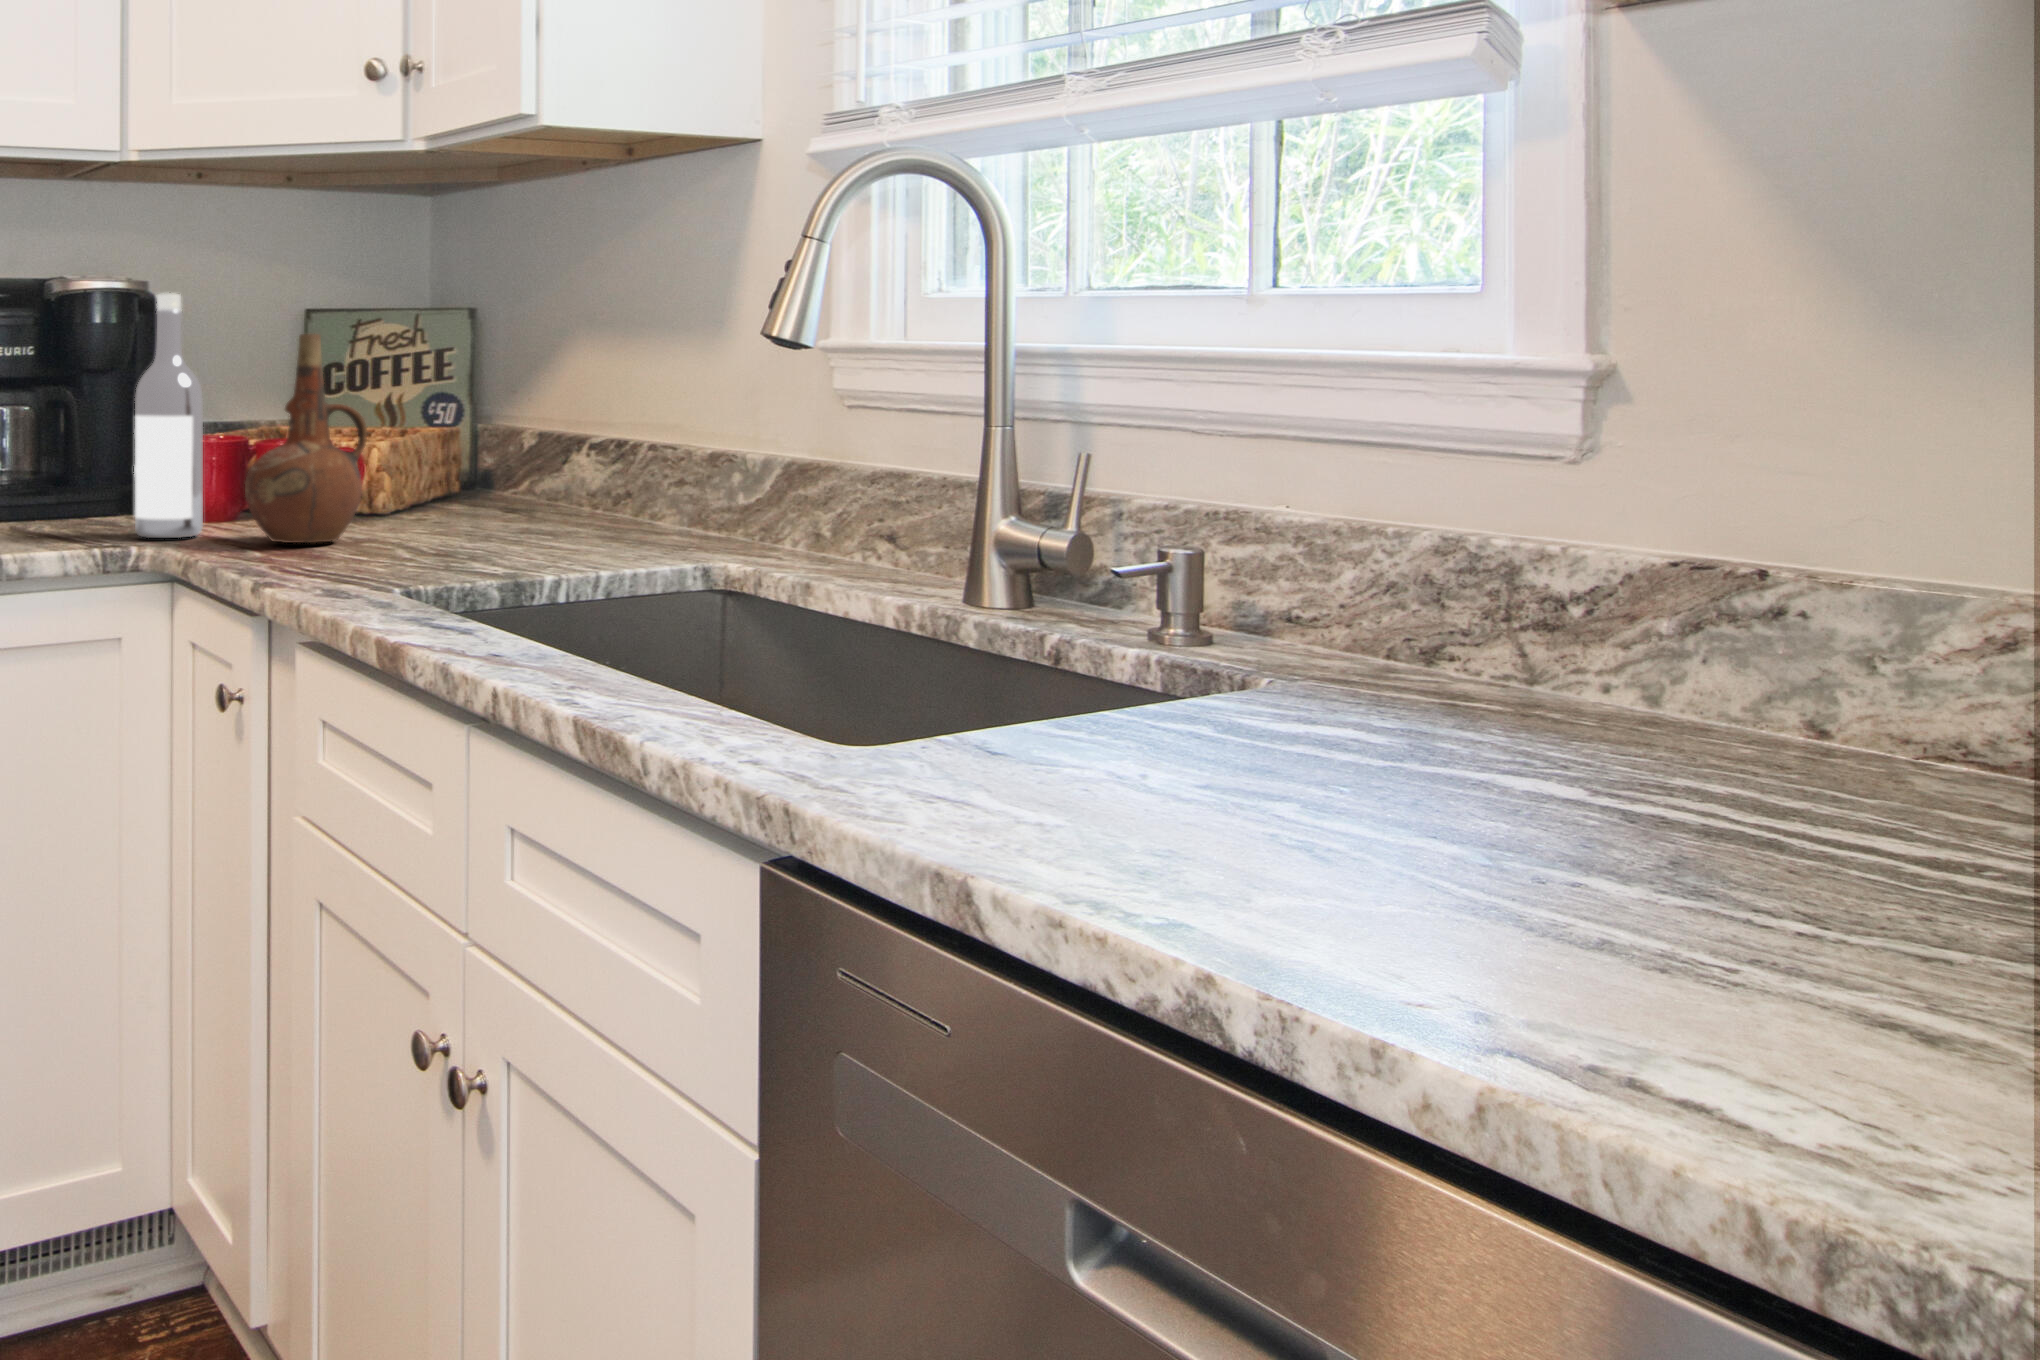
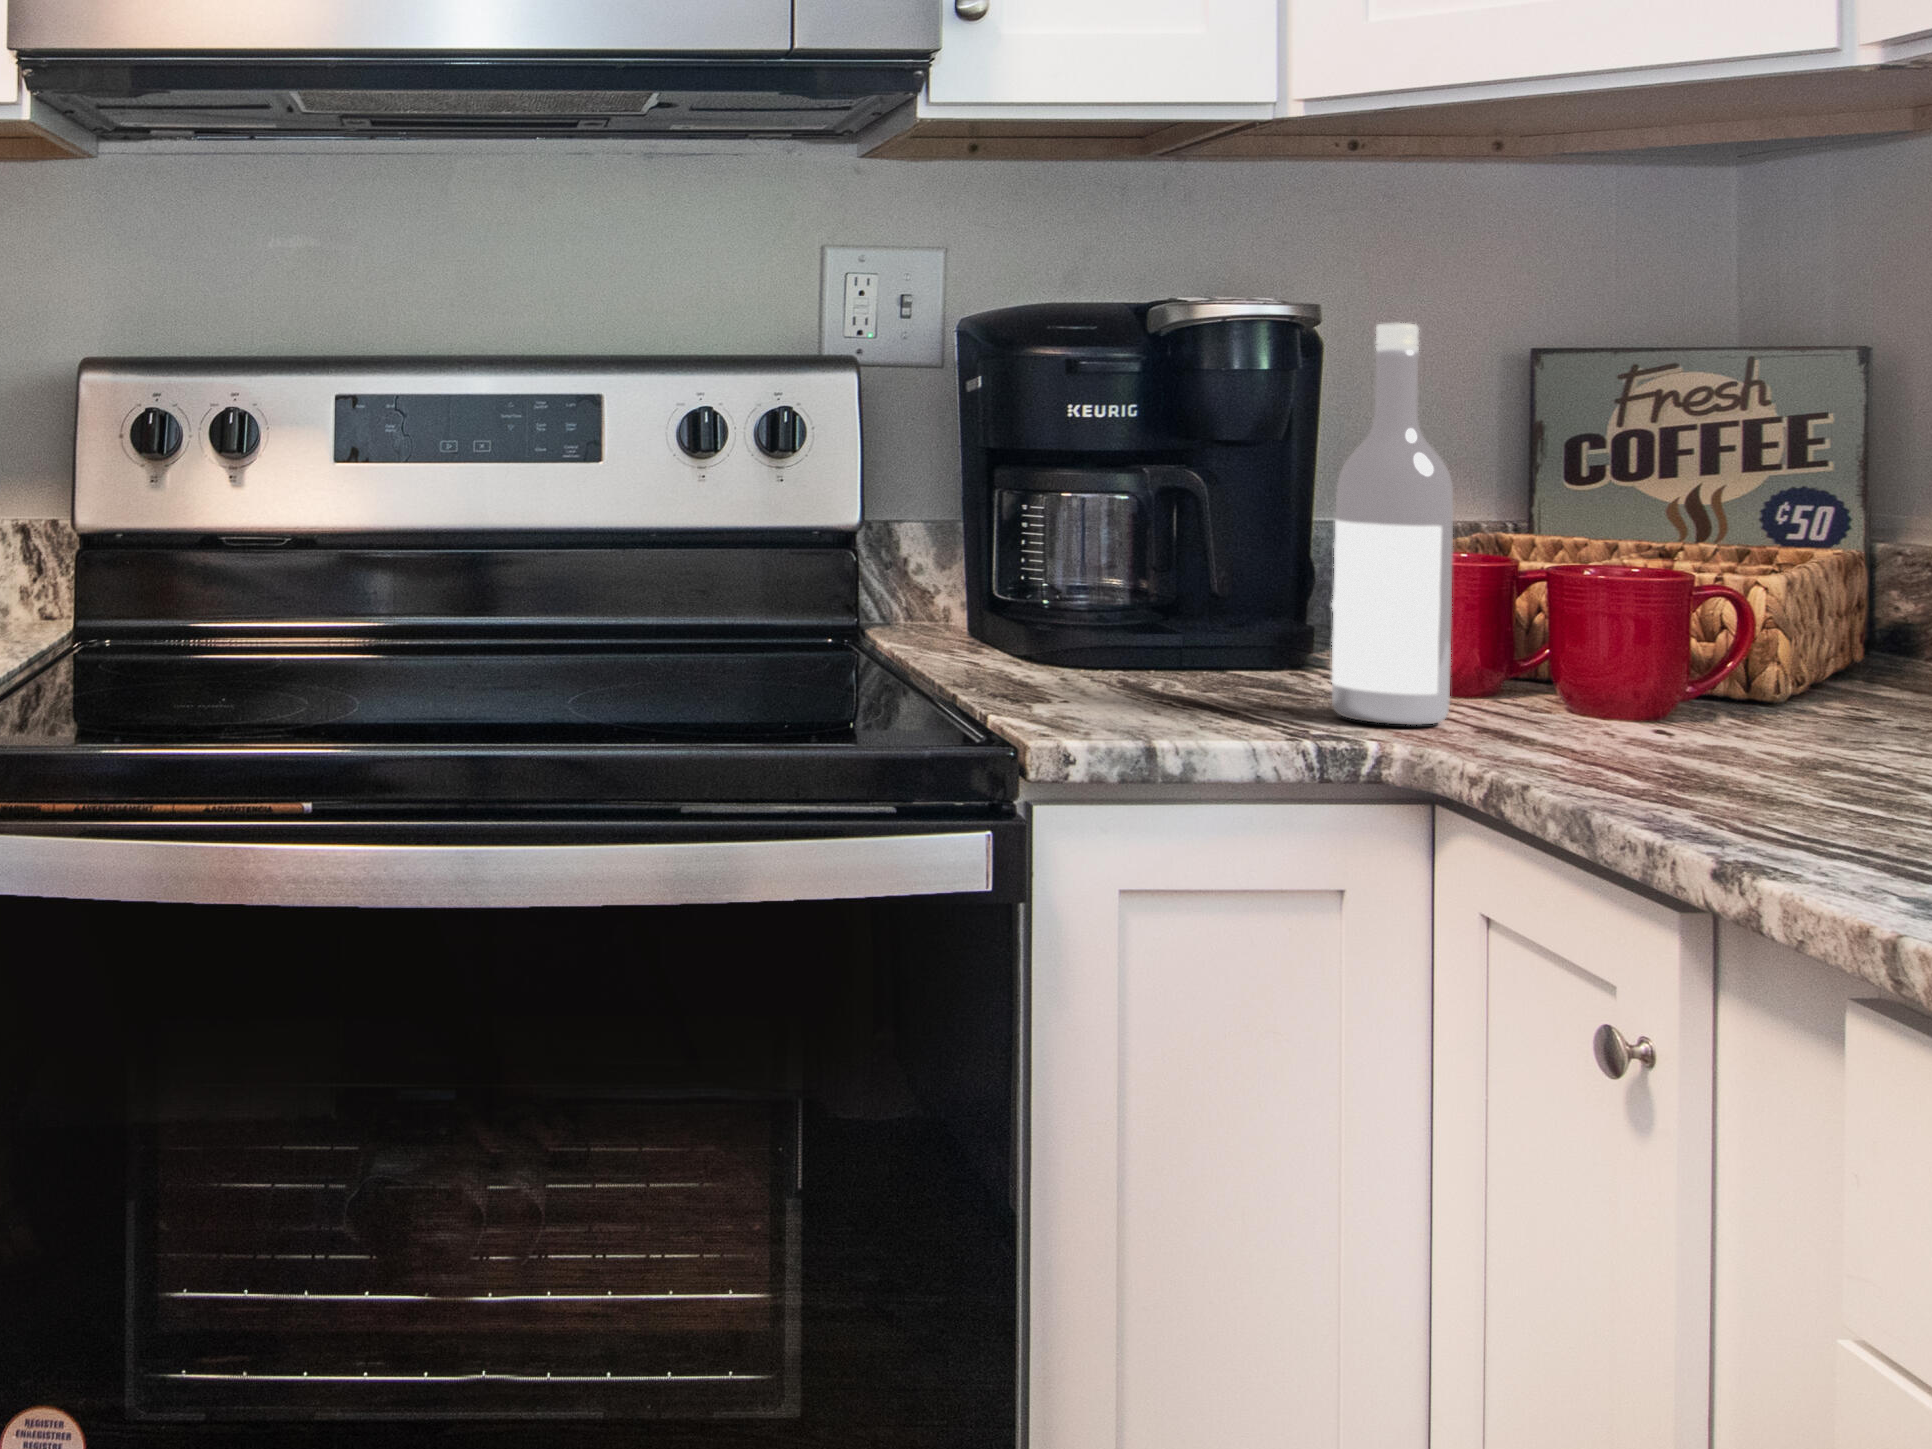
ceramic pitcher: present [245,333,367,543] -> none [1549,394,1786,758]

